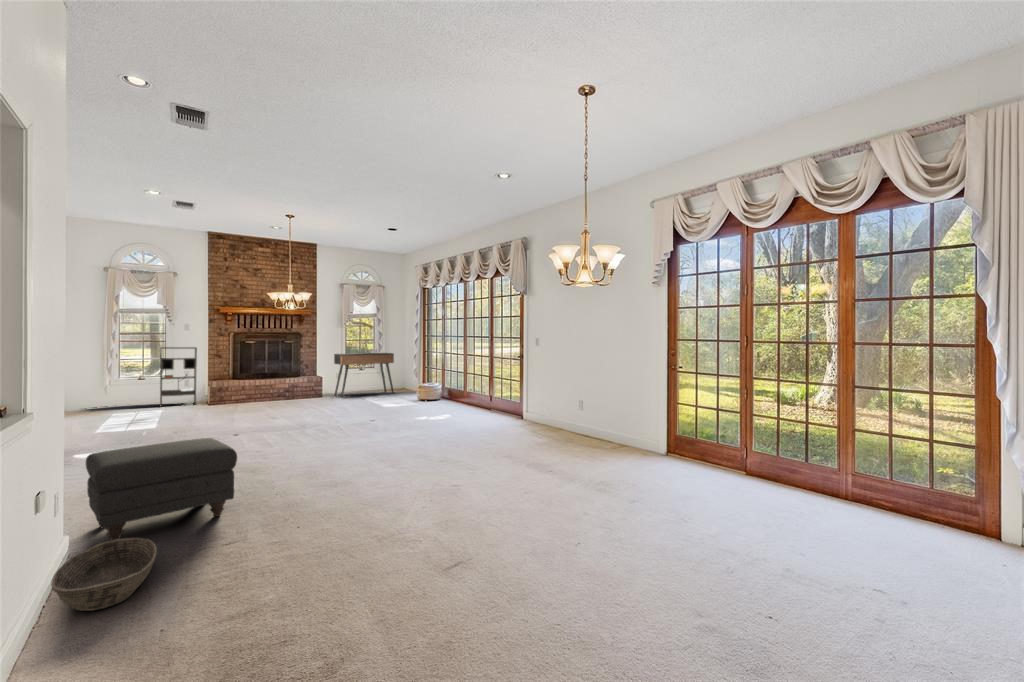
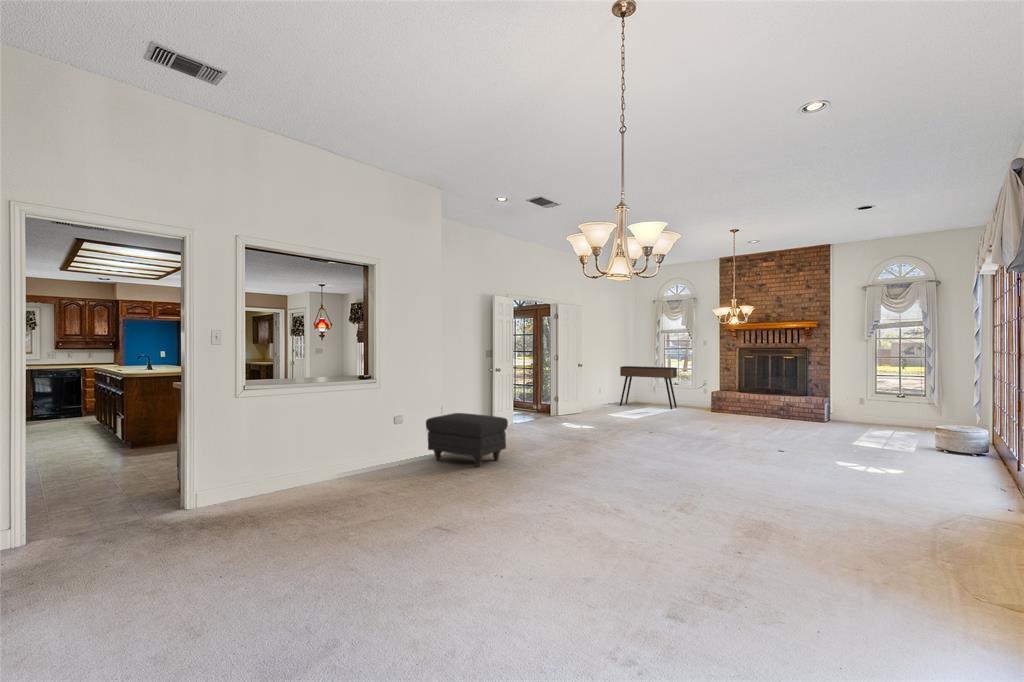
bookshelf: present [160,347,197,407] -> none [679,359,710,410]
console table: present [334,353,394,397] -> present [620,366,677,409]
basket: present [51,538,157,611] -> none [356,453,416,477]

